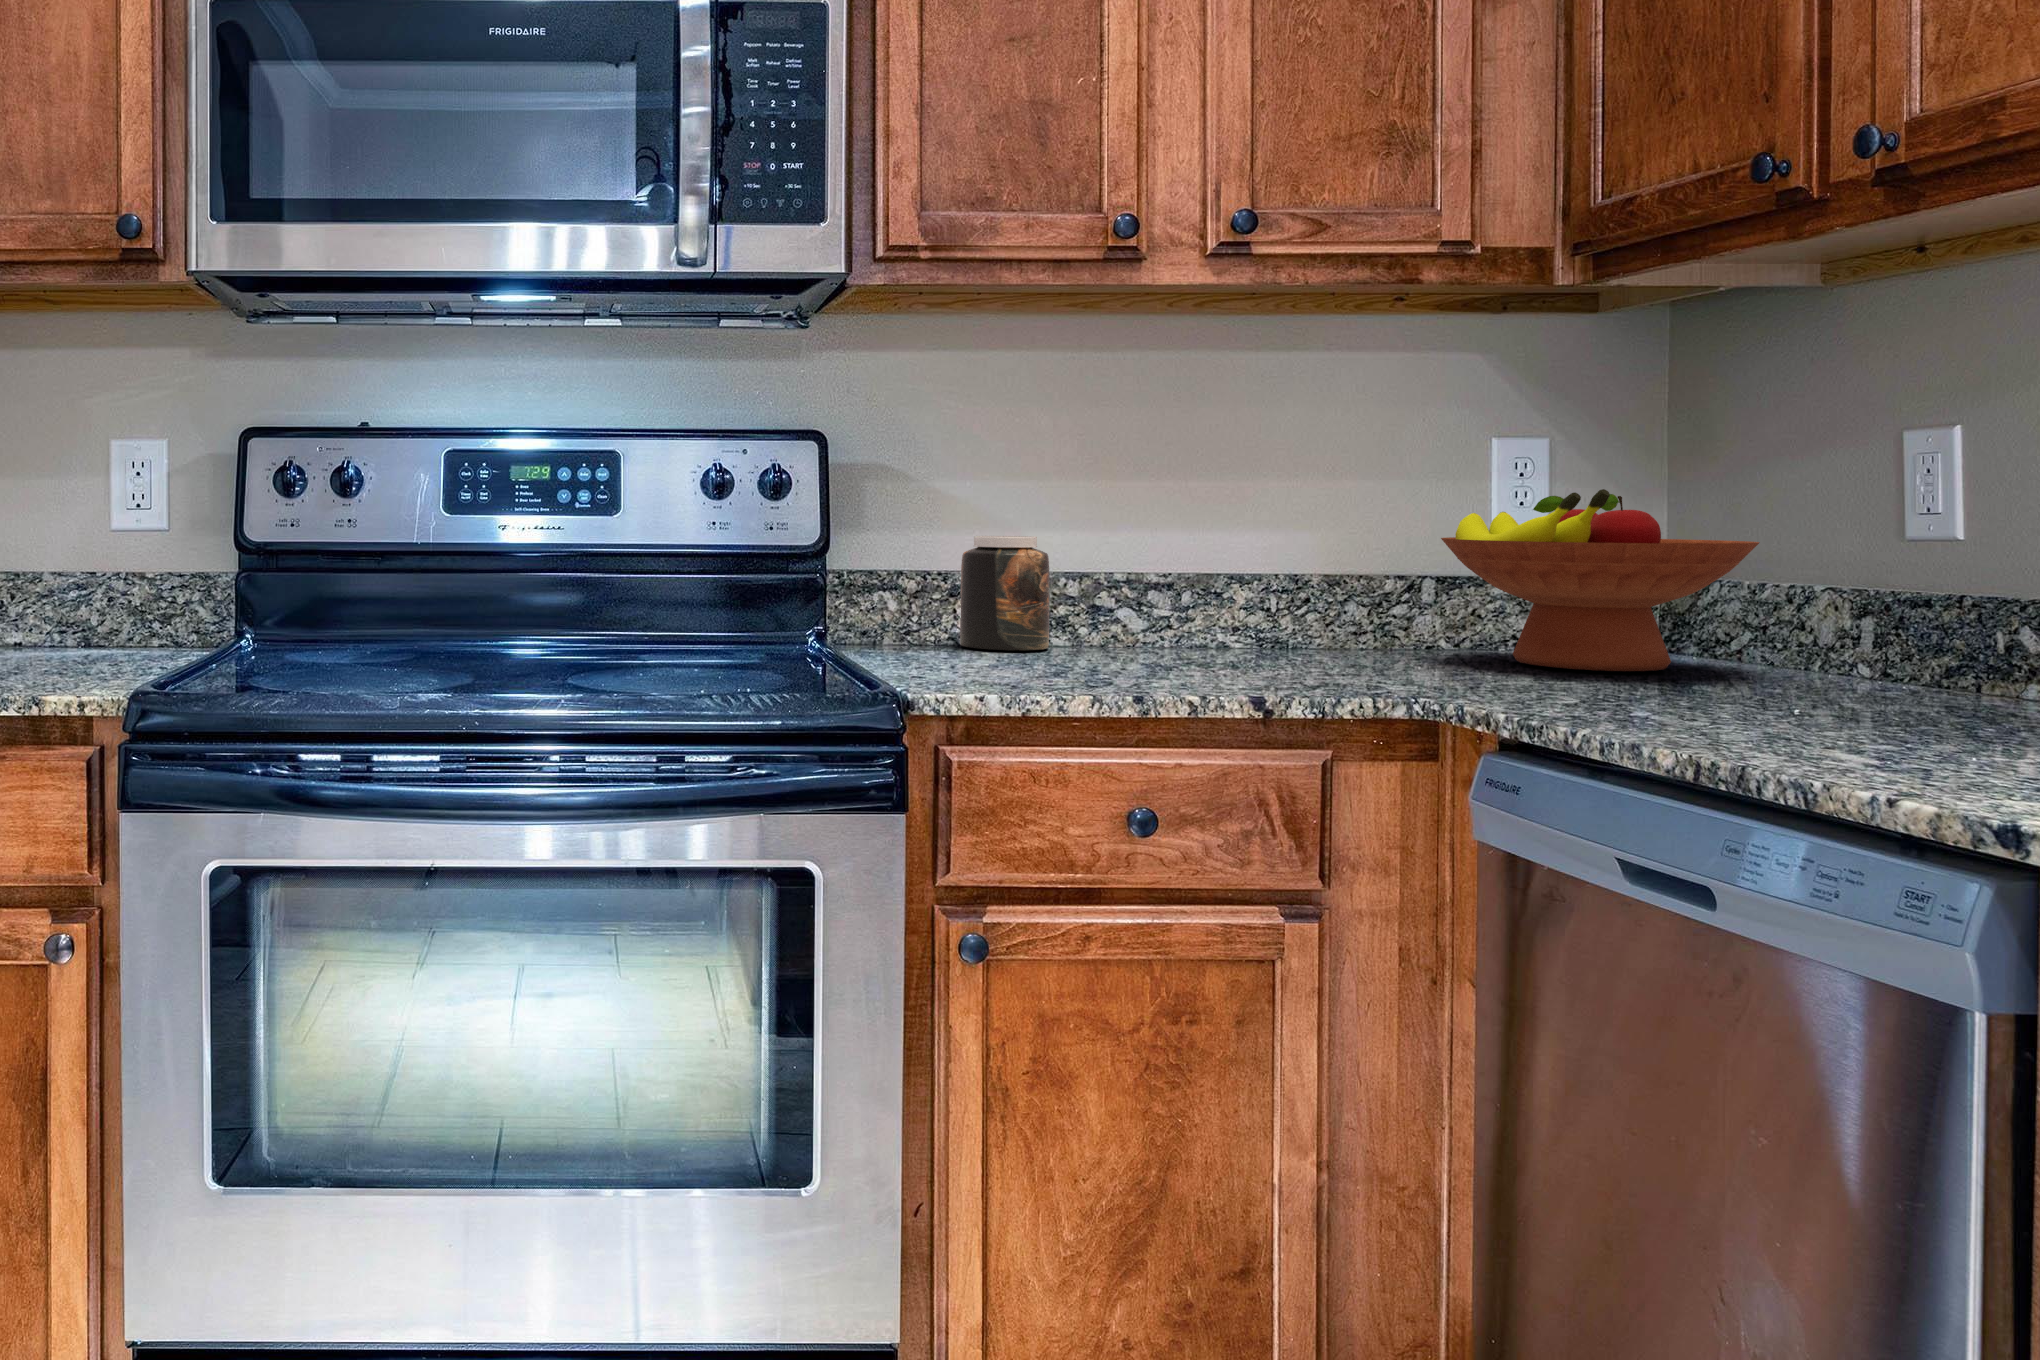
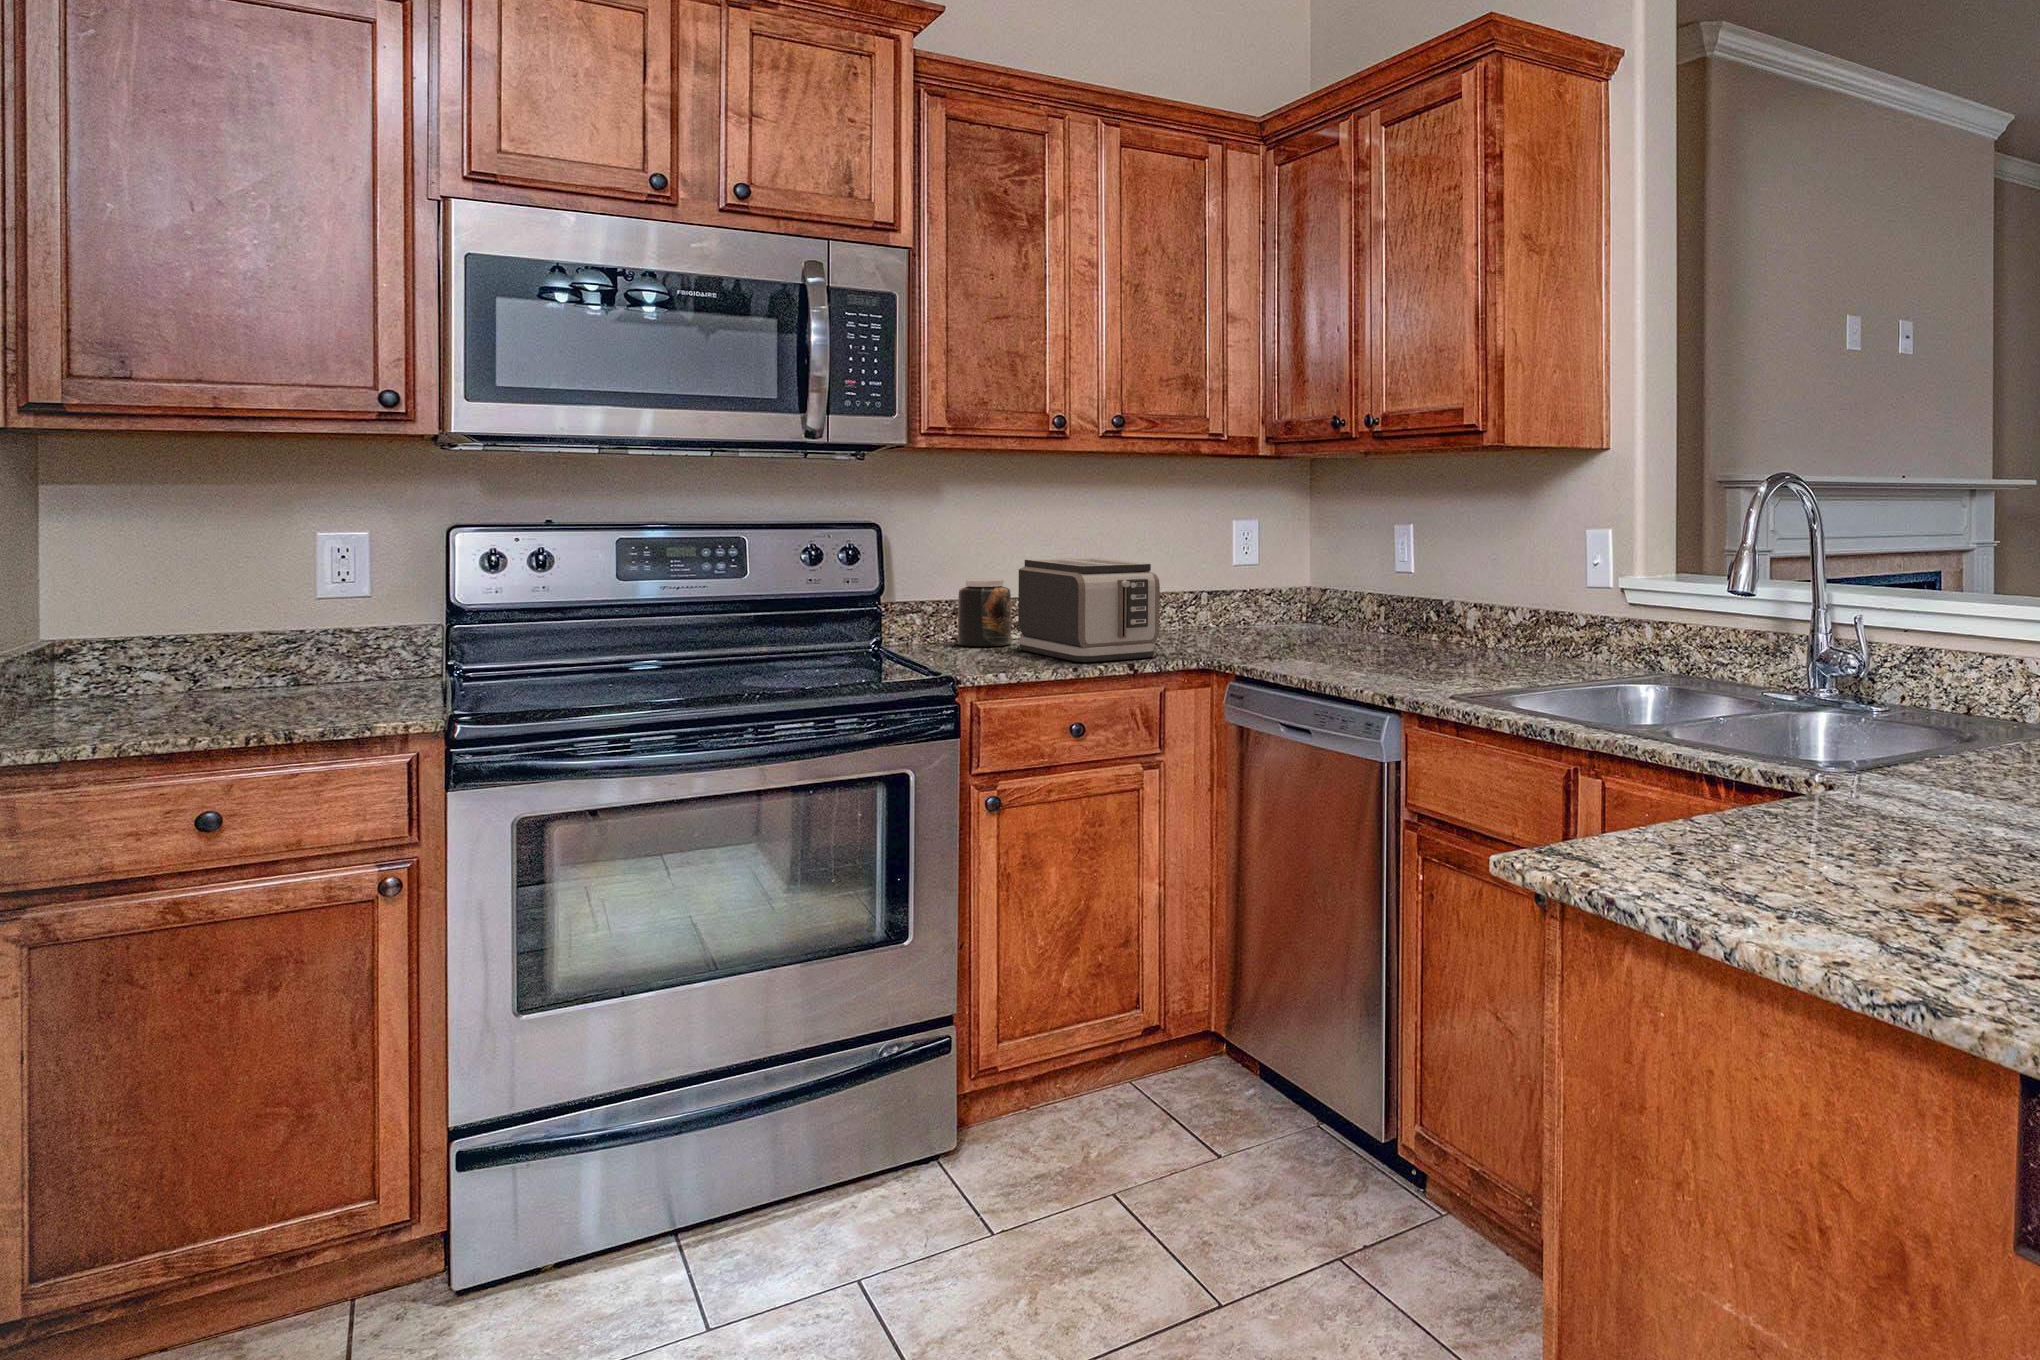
fruit bowl: present [1441,489,1759,671] -> none [1210,554,1341,639]
toaster: none [1055,496,1331,686] -> present [1018,558,1160,662]

